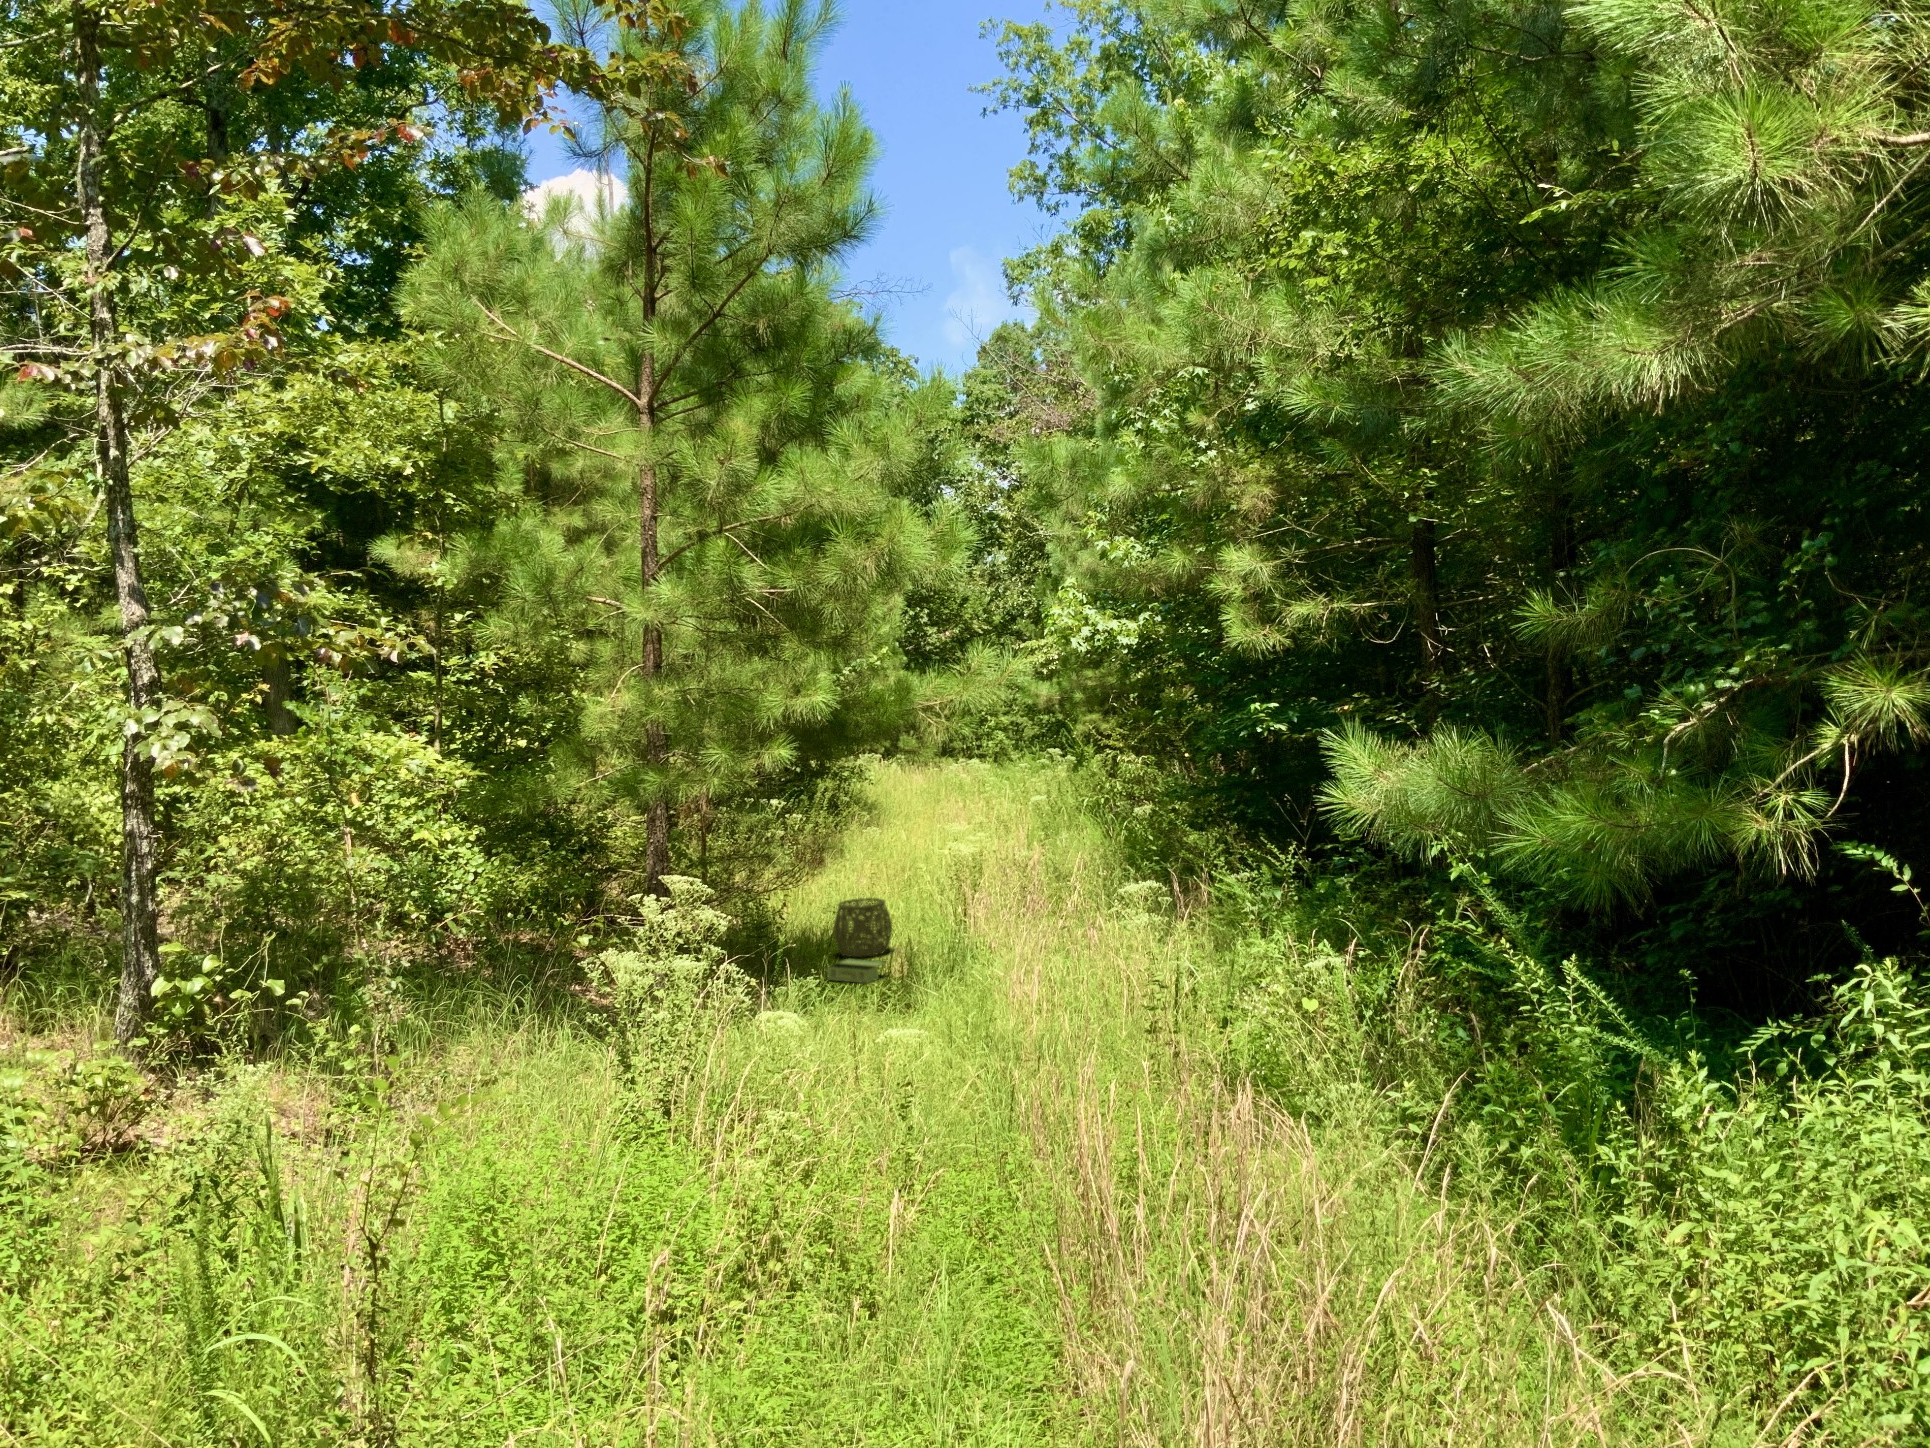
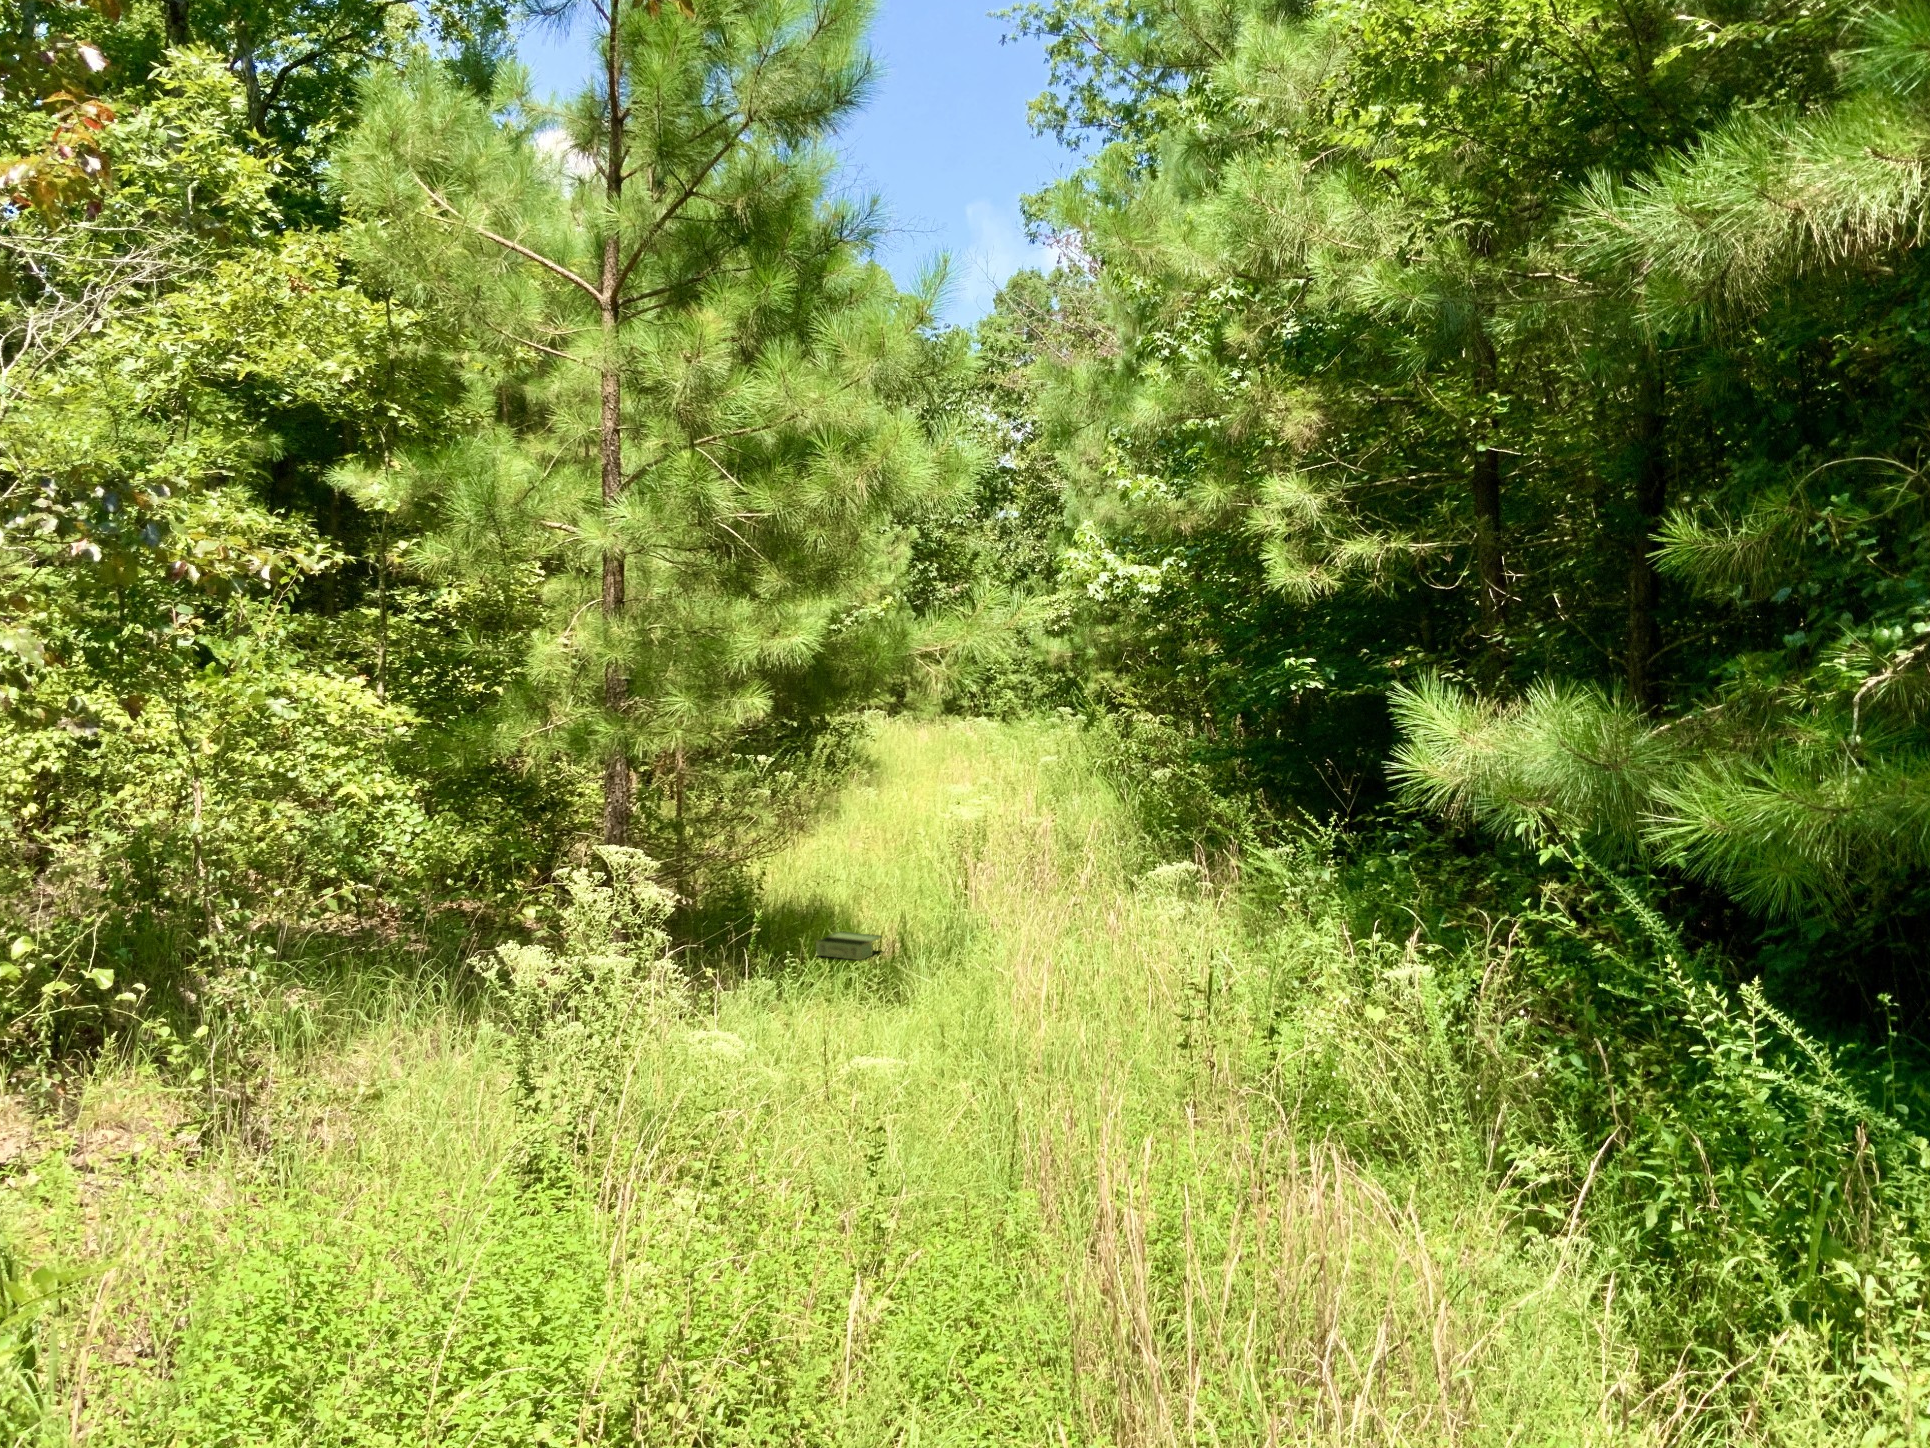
woven basket: present [834,898,892,957] -> none [824,864,890,929]

